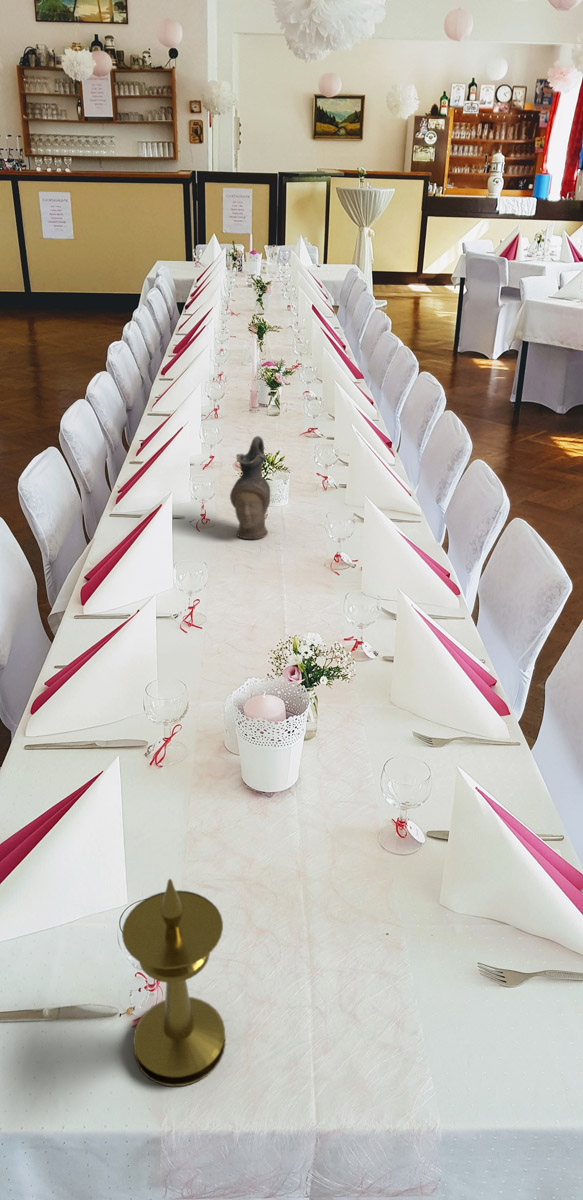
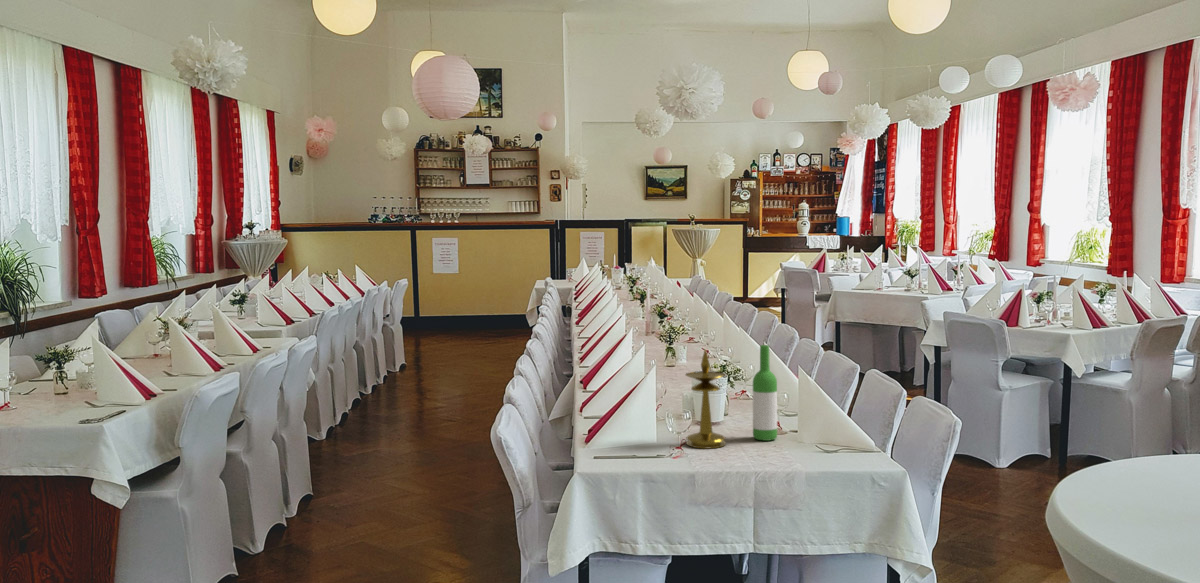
ceramic pitcher: present [230,436,270,539] -> none [661,301,686,363]
wine bottle: none [295,839,355,1026] -> present [753,345,777,441]

